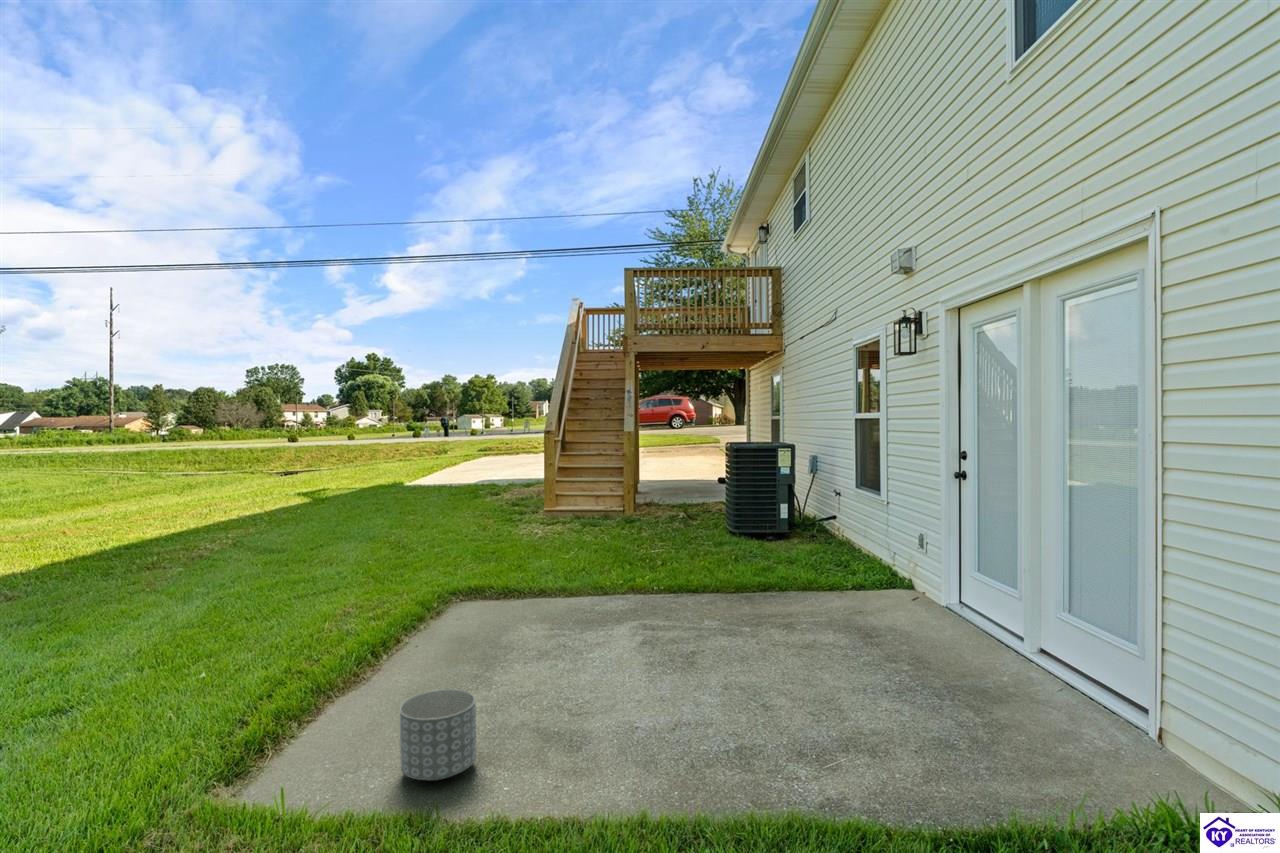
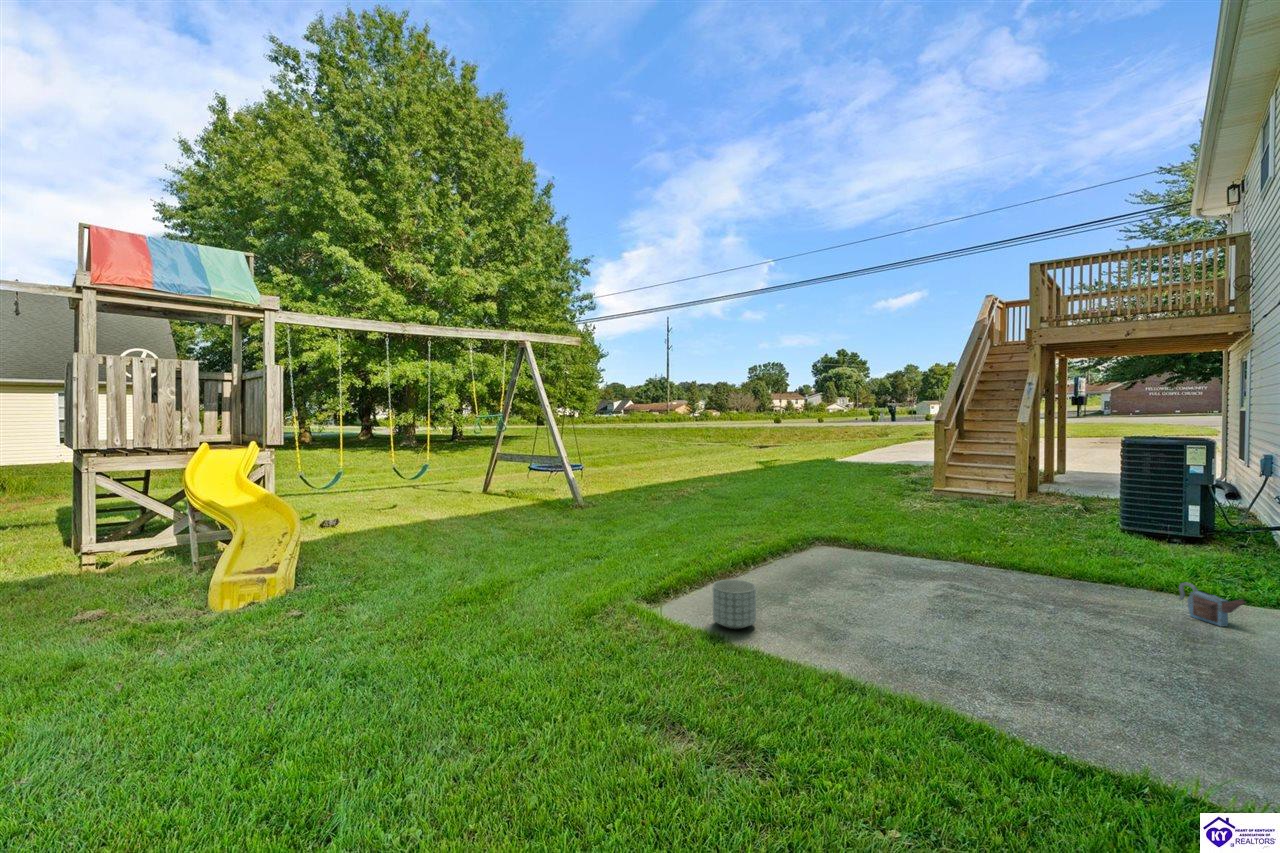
watering can: none [835,577,890,614] -> present [1179,582,1246,627]

